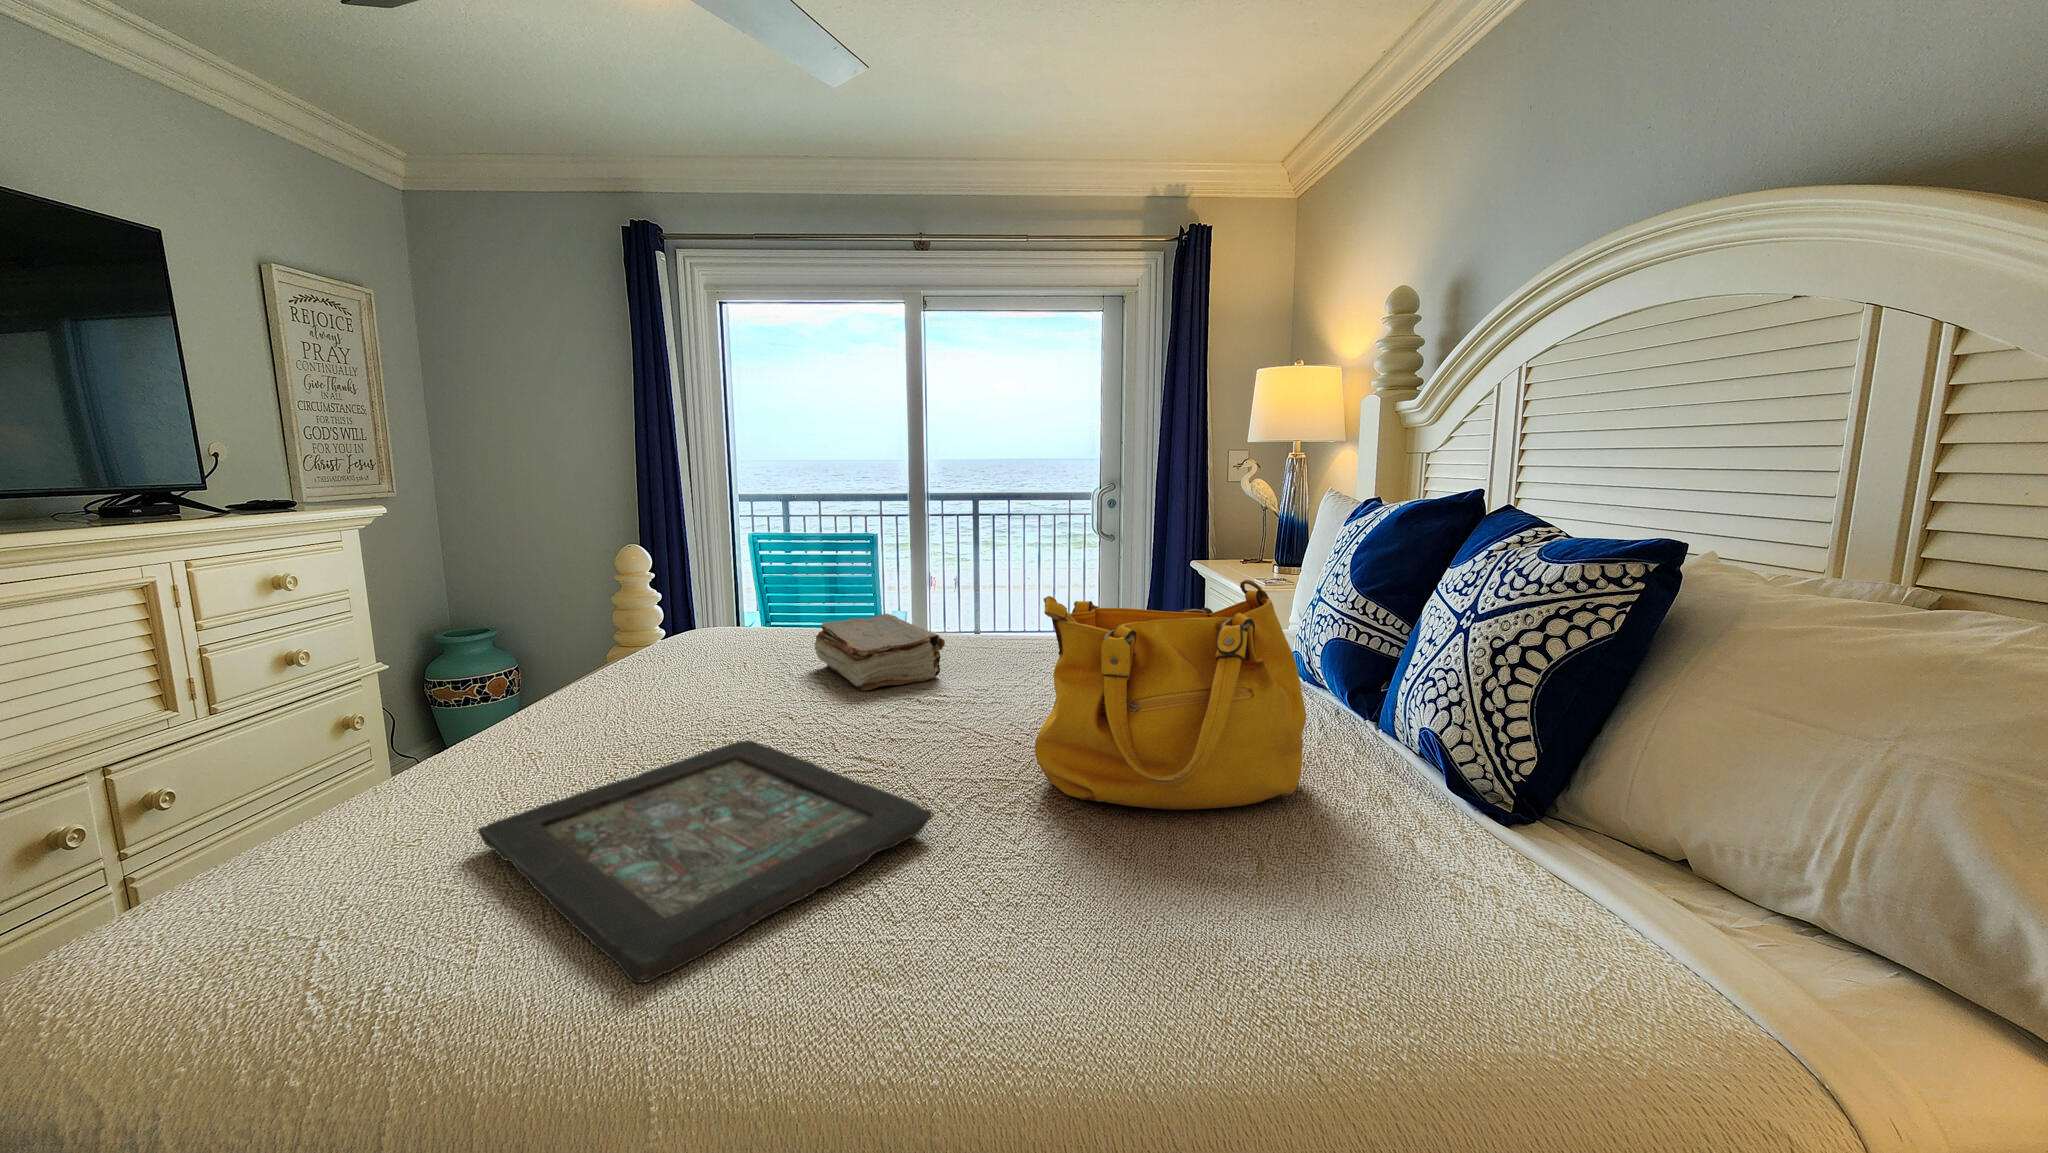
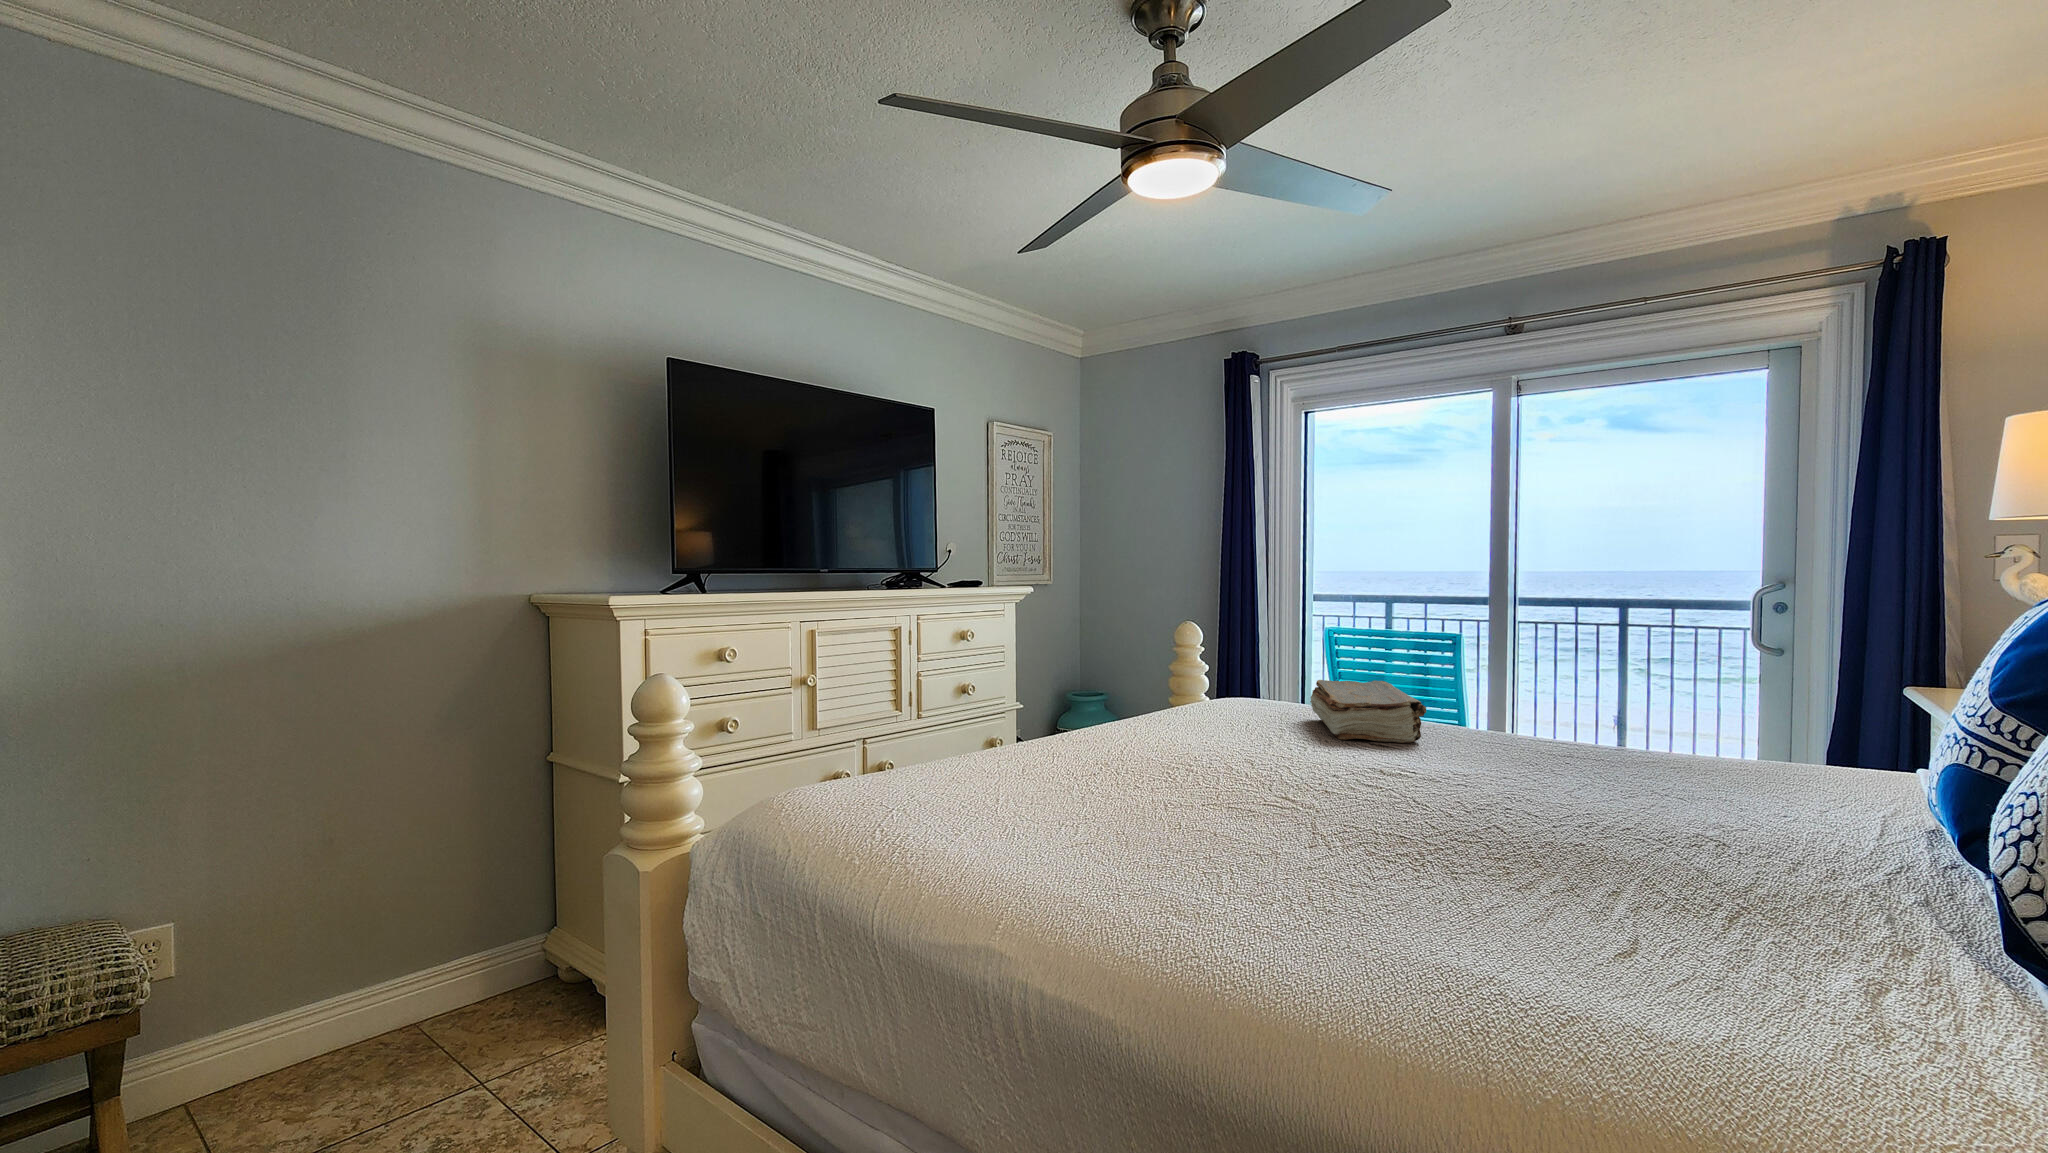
handbag: present [1035,580,1306,810] -> none [1441,651,1777,894]
decorative tray: present [478,740,932,983] -> none [1044,744,1323,837]

